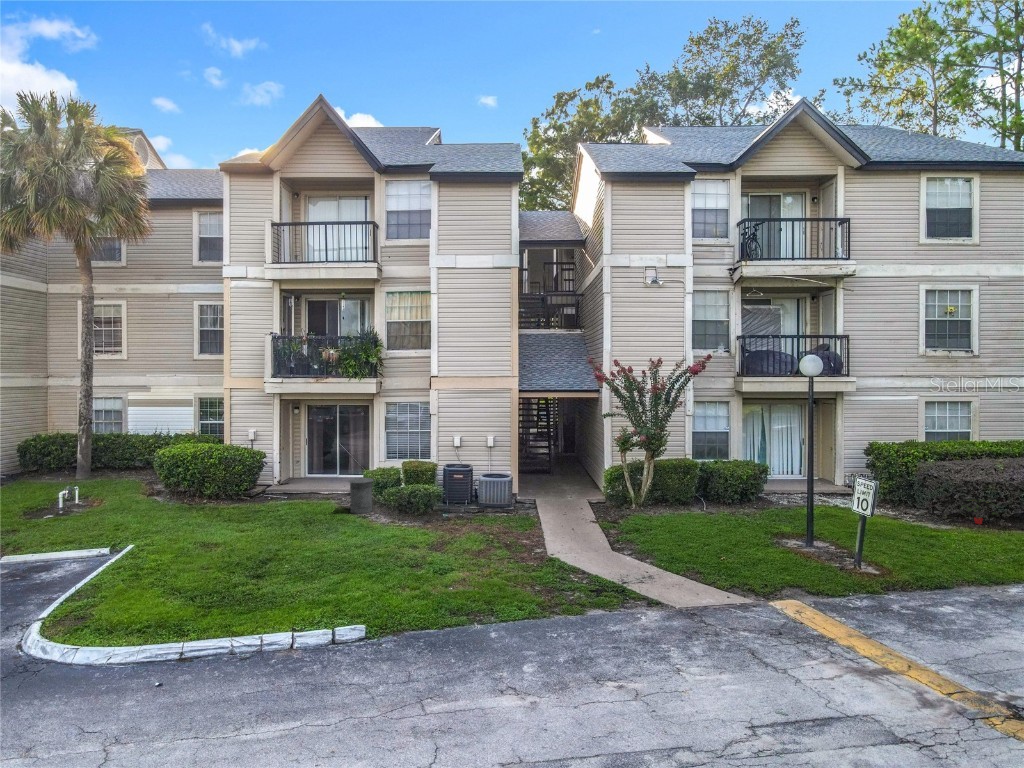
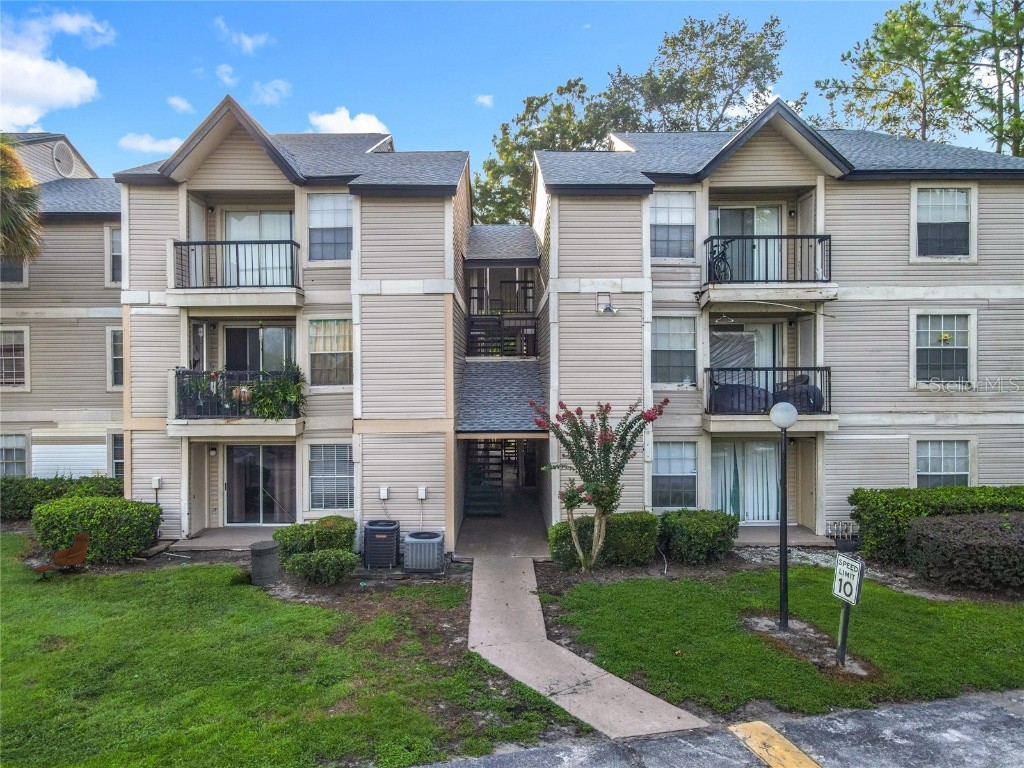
lounge chair: none [167,472,208,510] -> present [34,533,90,582]
potted plant: present [961,500,997,524] -> none [961,570,1008,601]

